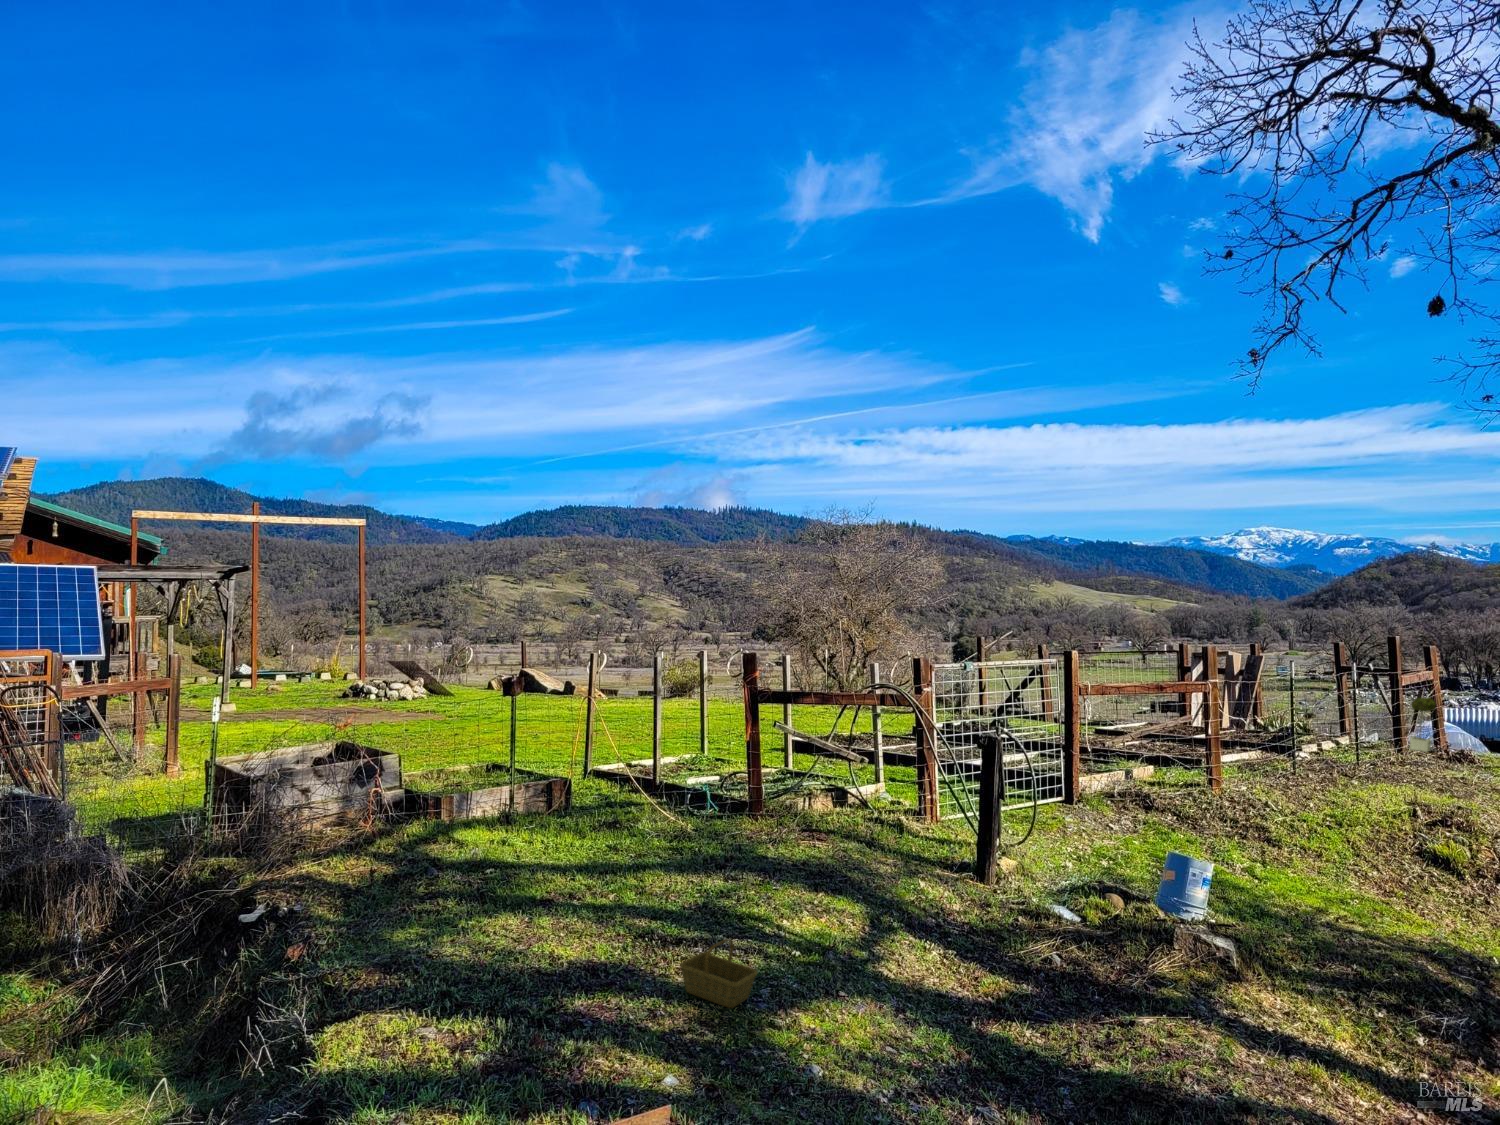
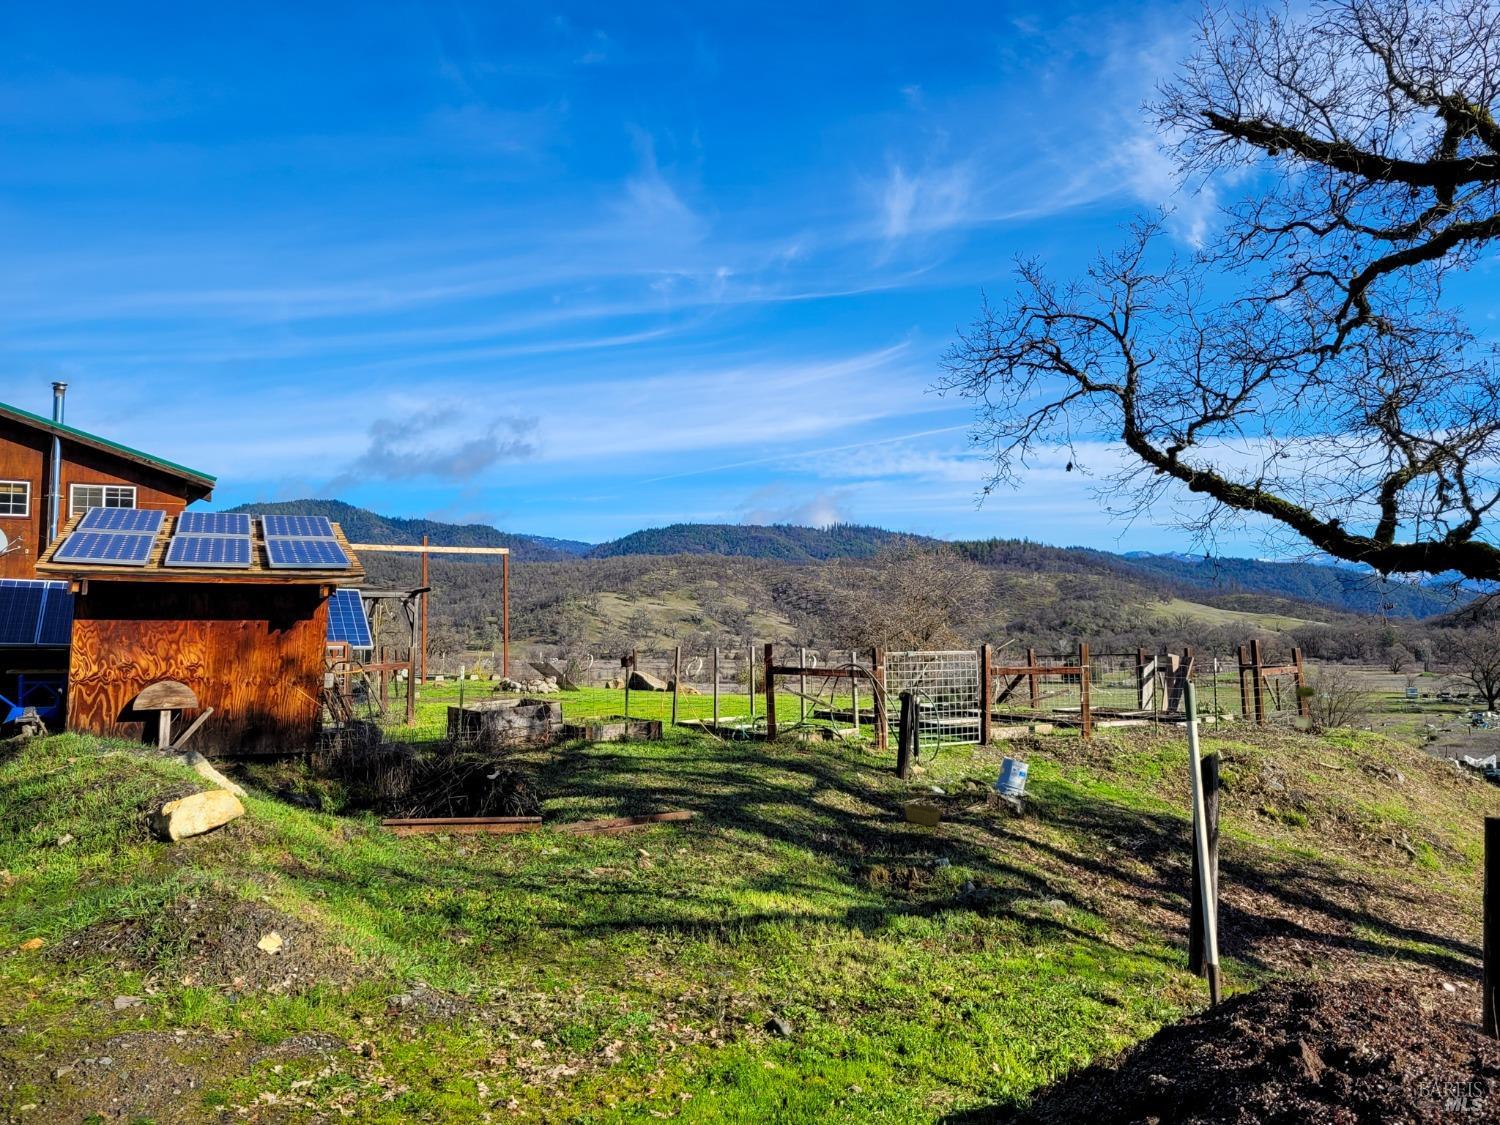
basket: present [680,939,757,1008] -> present [905,798,942,826]

